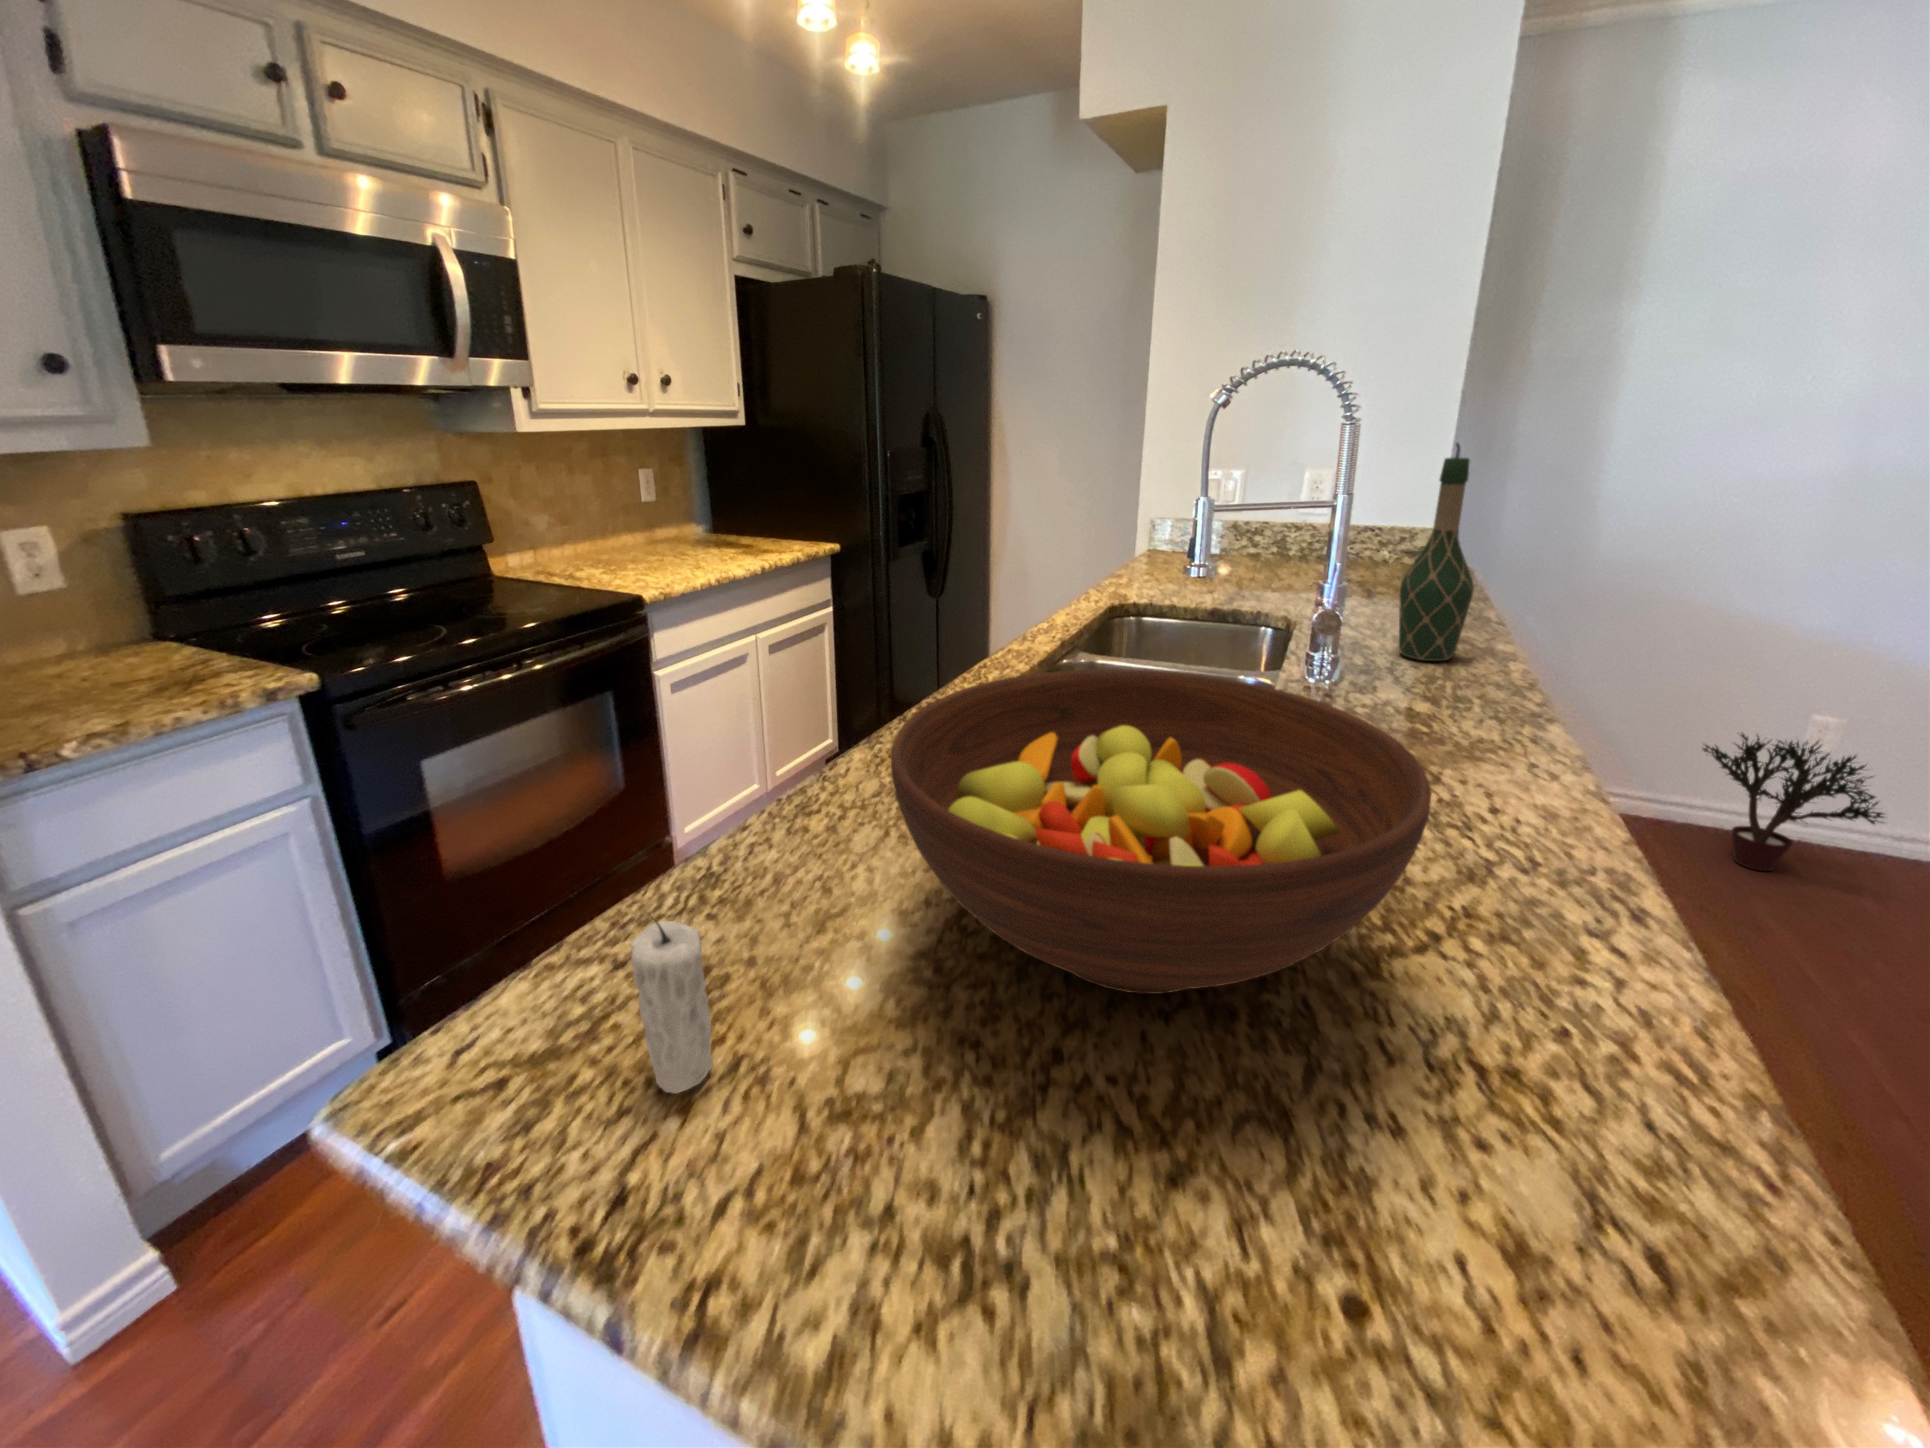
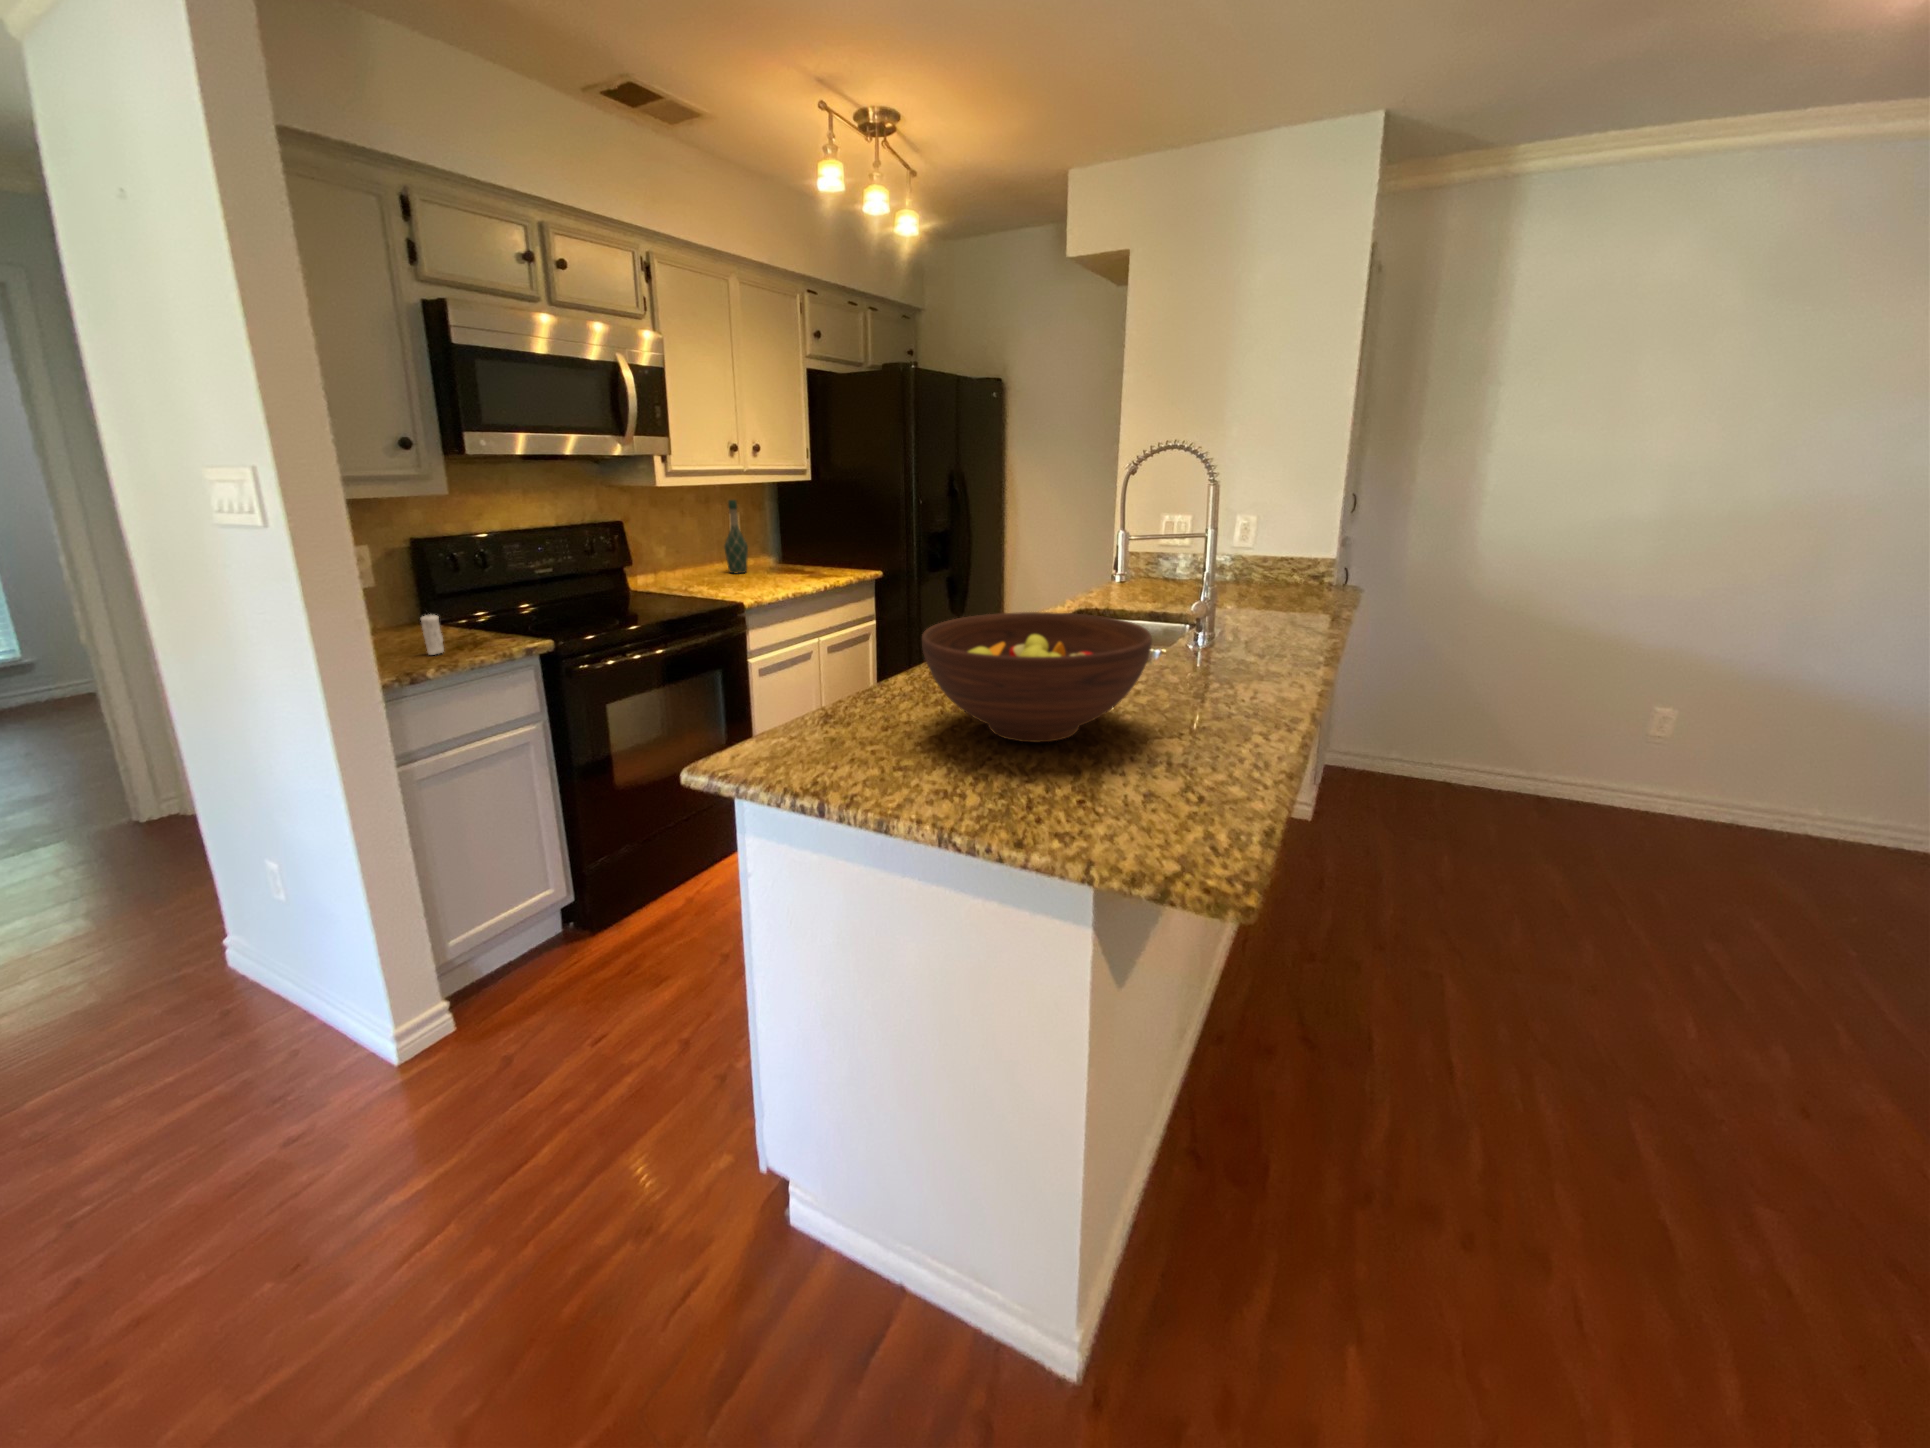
wine bottle: present [1399,457,1474,661] -> present [724,500,748,574]
potted plant: present [1702,732,1884,871] -> none [1559,720,1690,831]
candle: present [630,919,712,1094] -> present [421,614,444,655]

